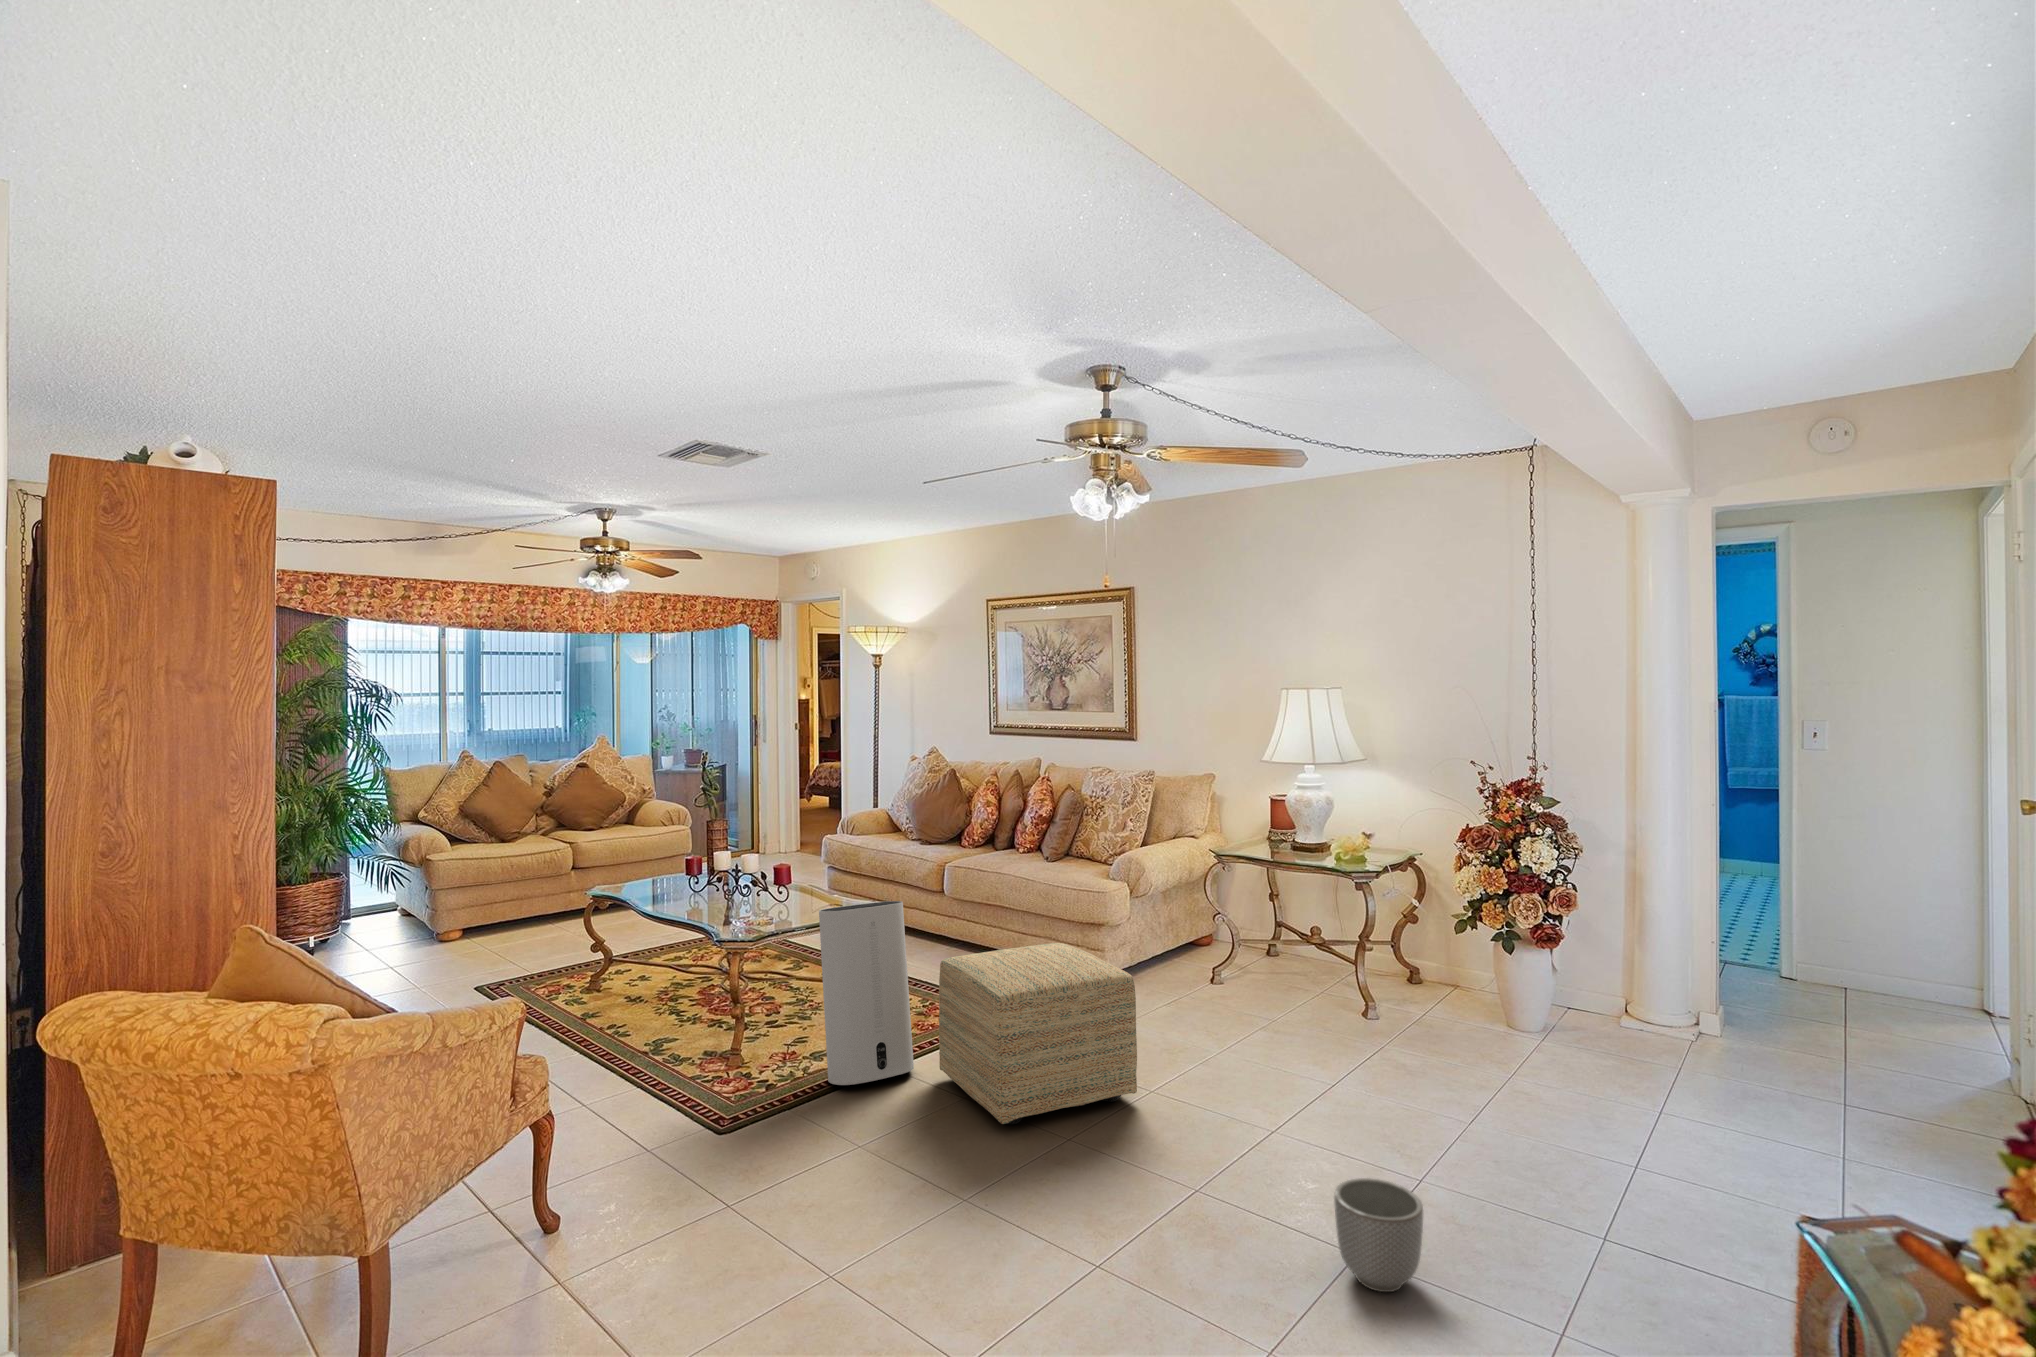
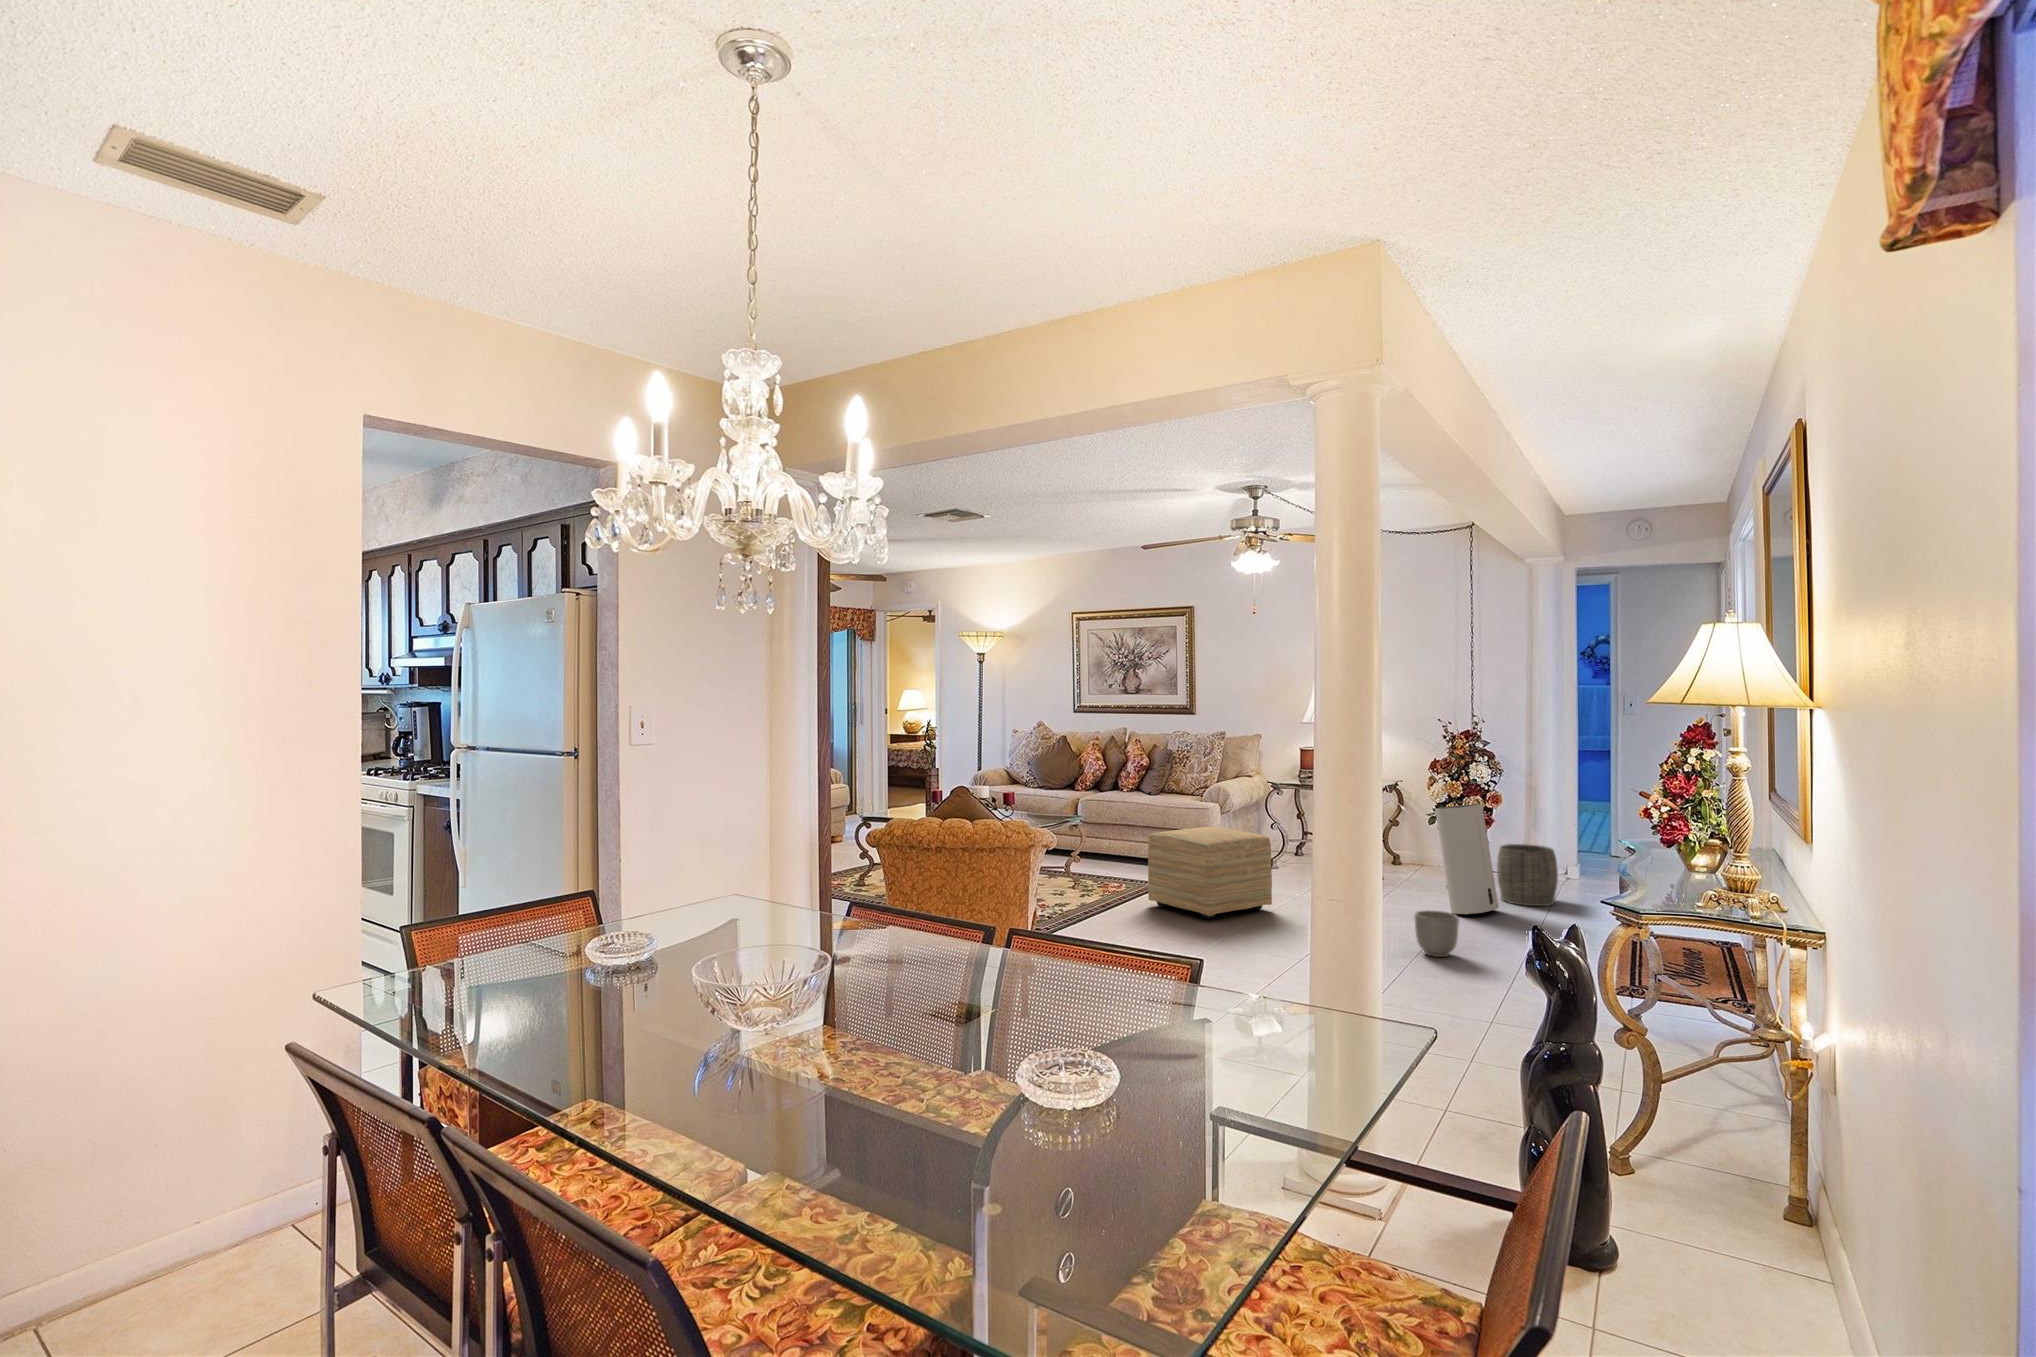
air purifier: present [819,901,914,1085] -> present [1435,804,1499,915]
woven basket: none [1556,989,1666,1114] -> present [1497,844,1558,906]

